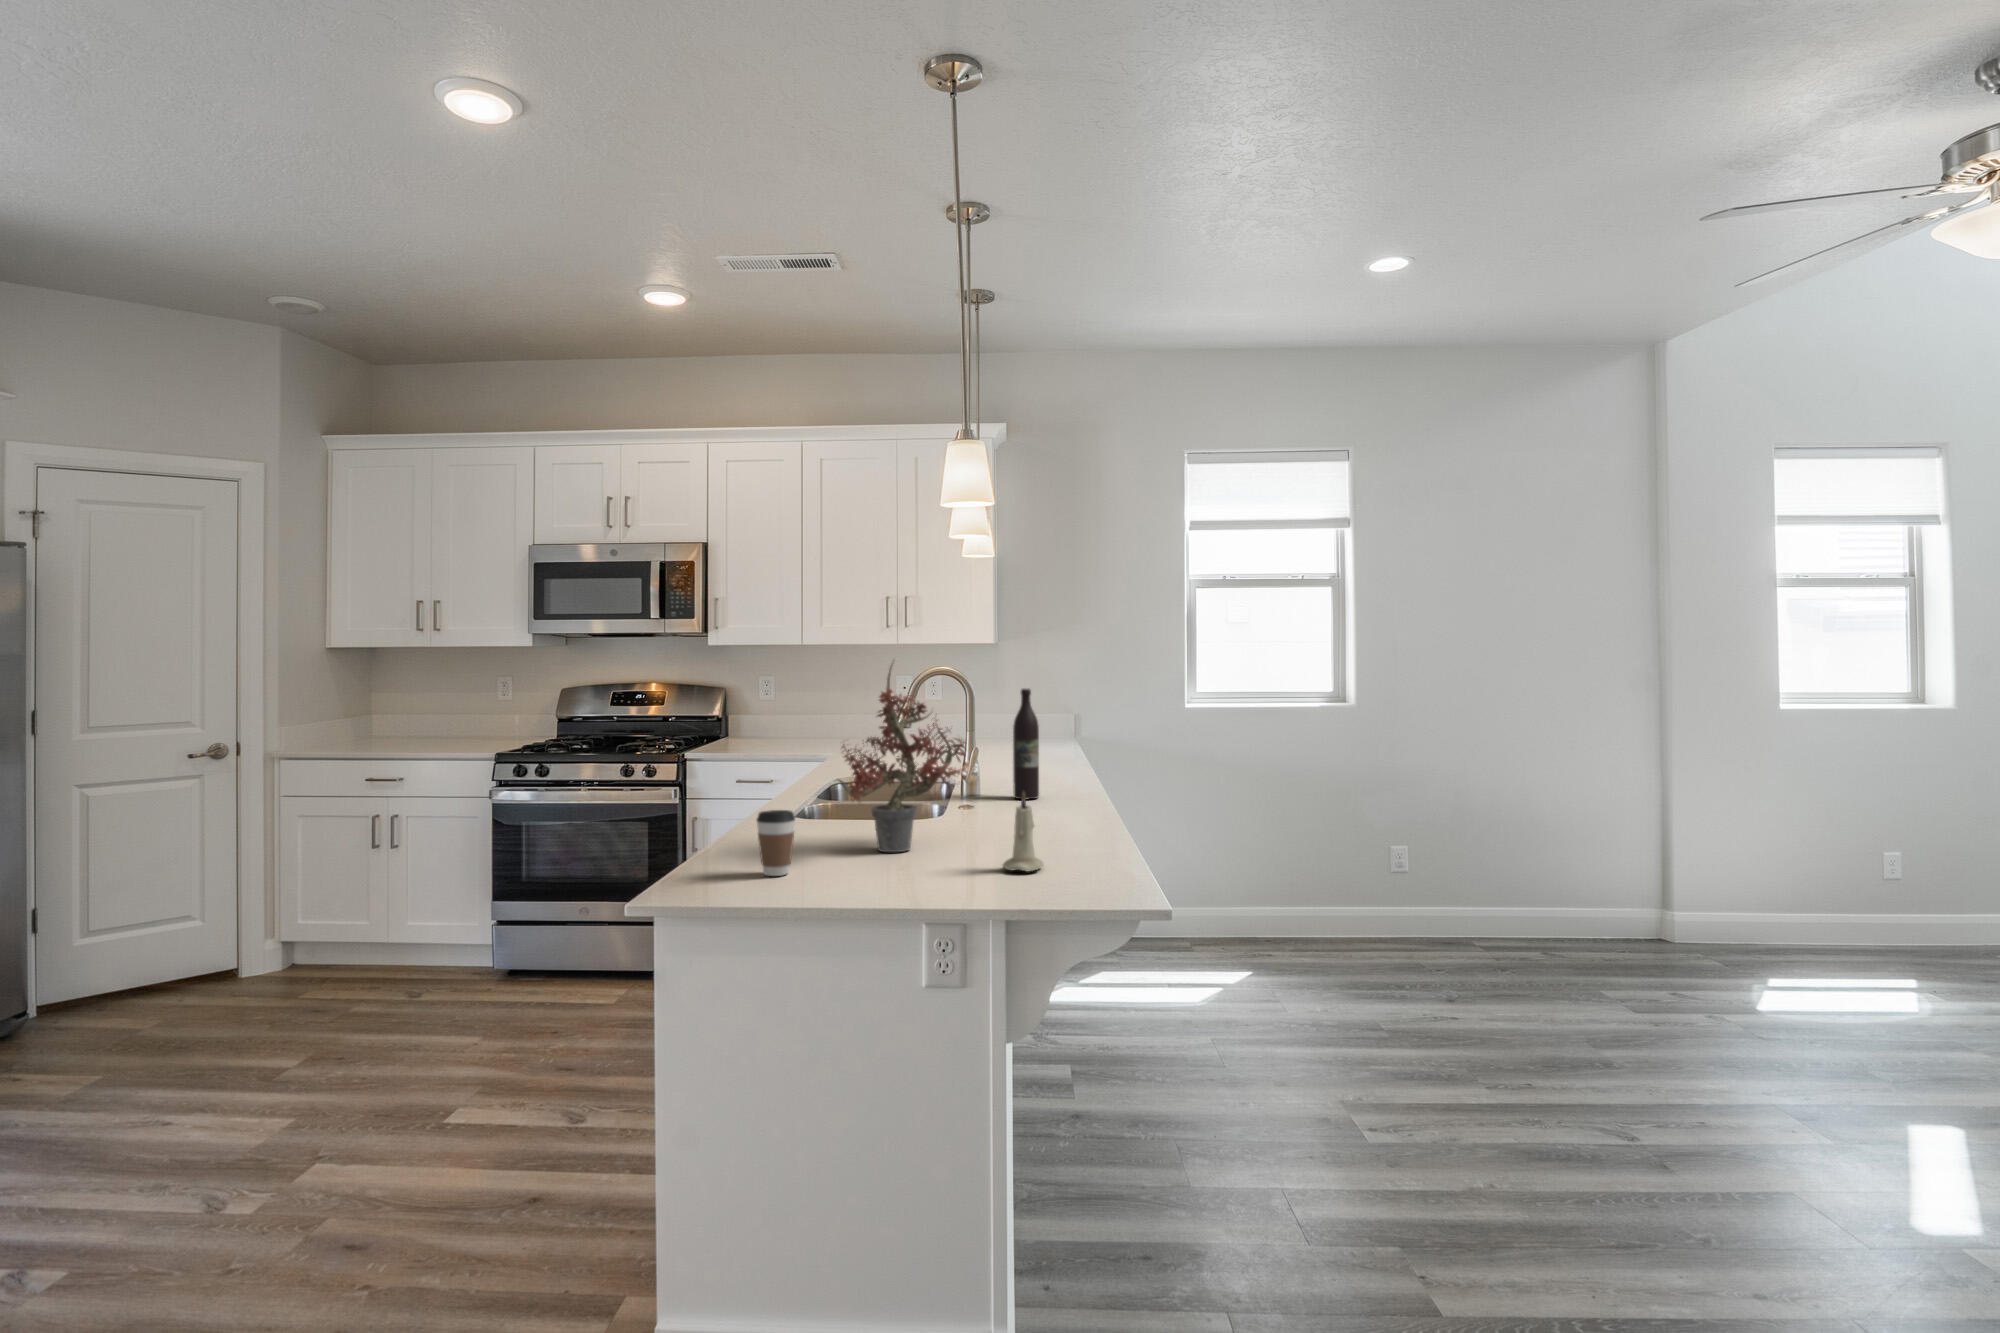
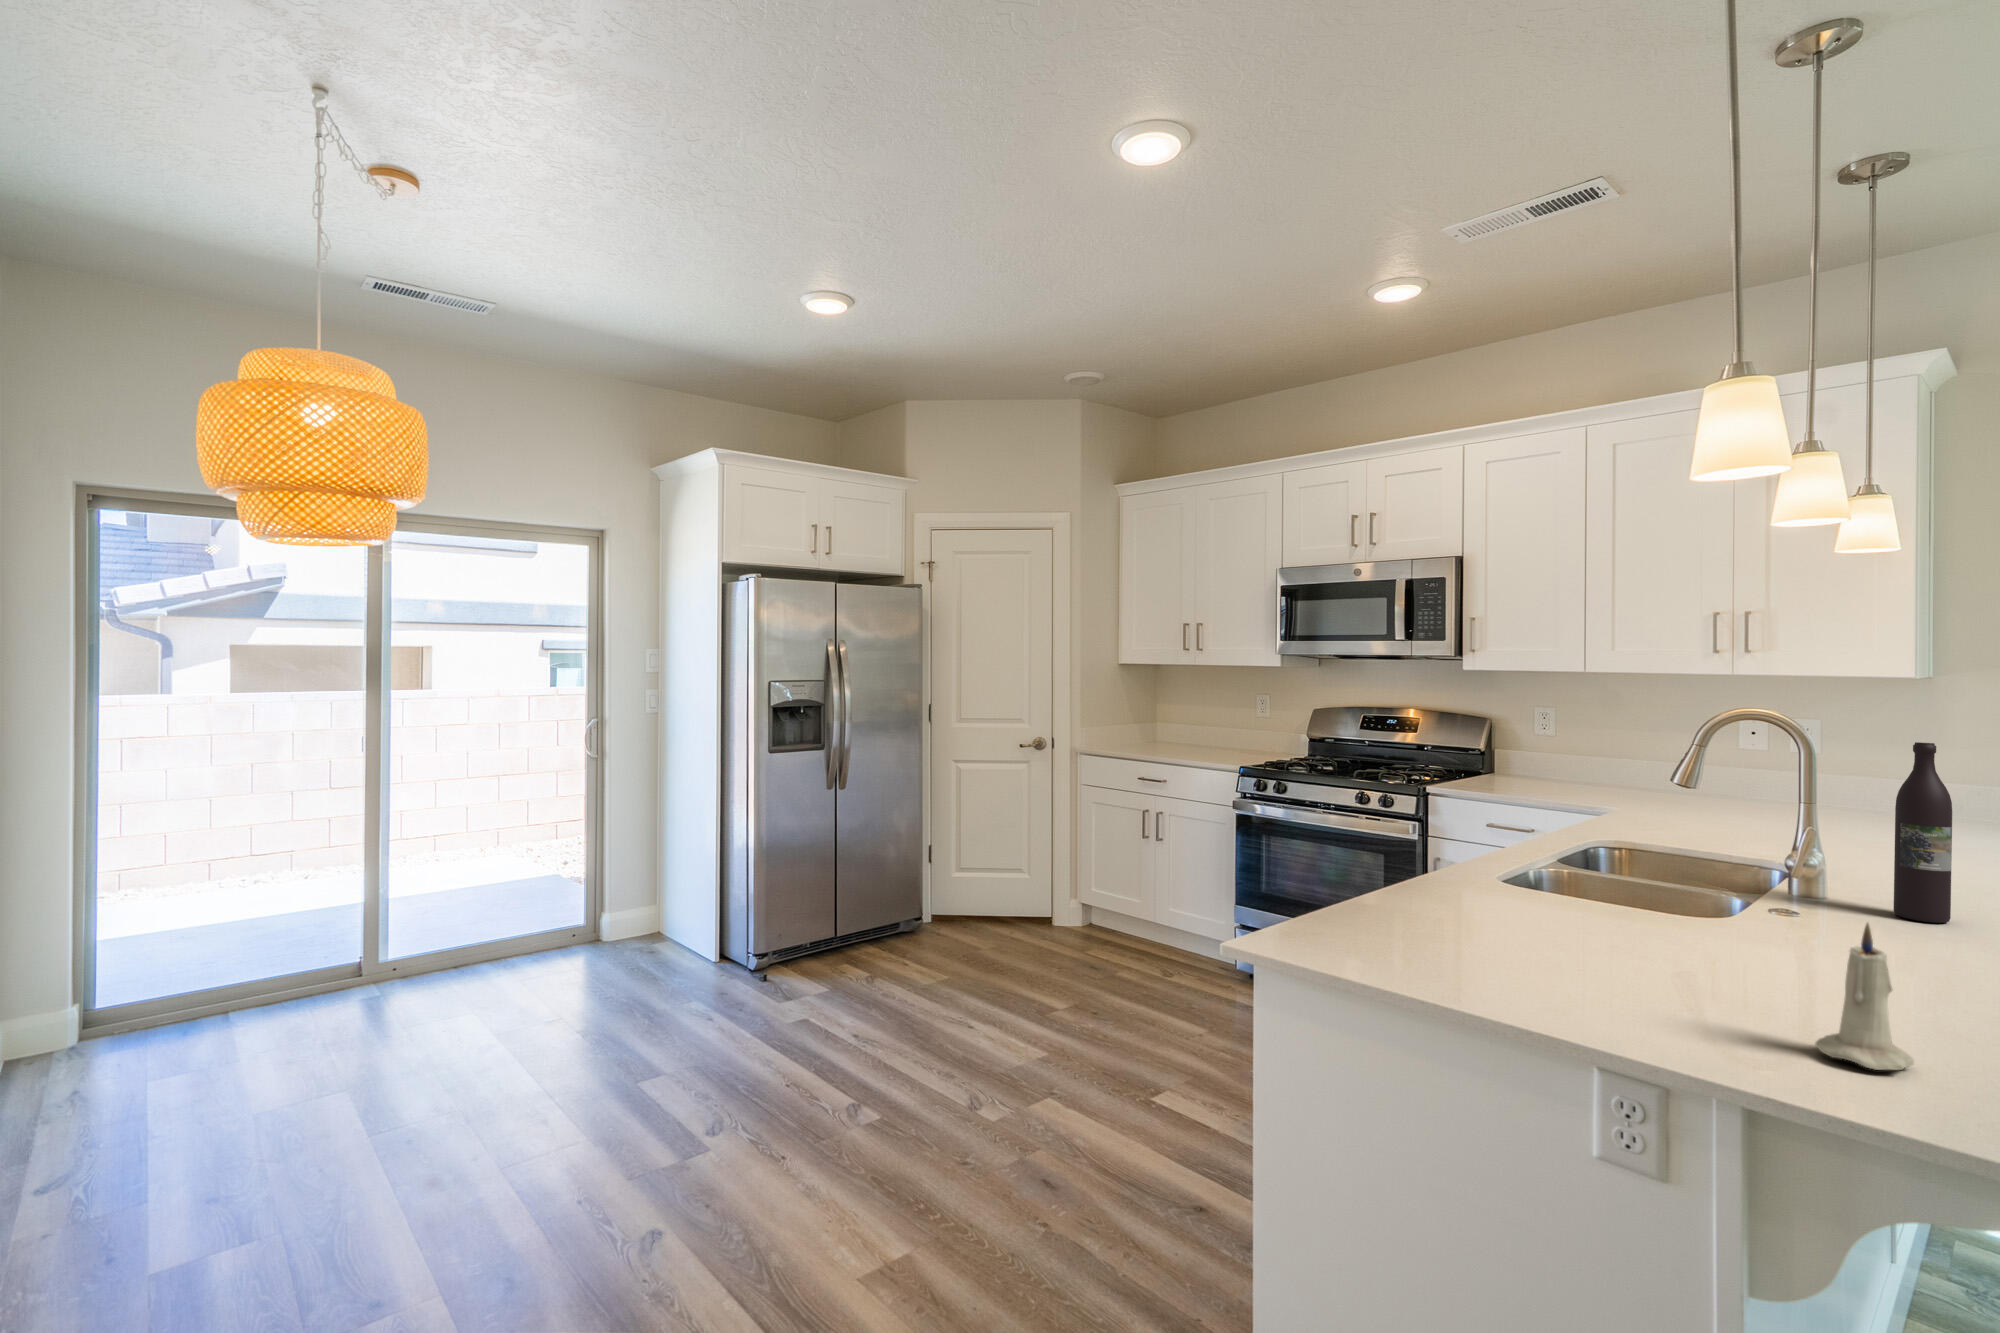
potted plant: present [837,666,965,852] -> none [1512,685,1772,973]
coffee cup: present [756,810,795,876] -> none [1394,879,1450,970]

